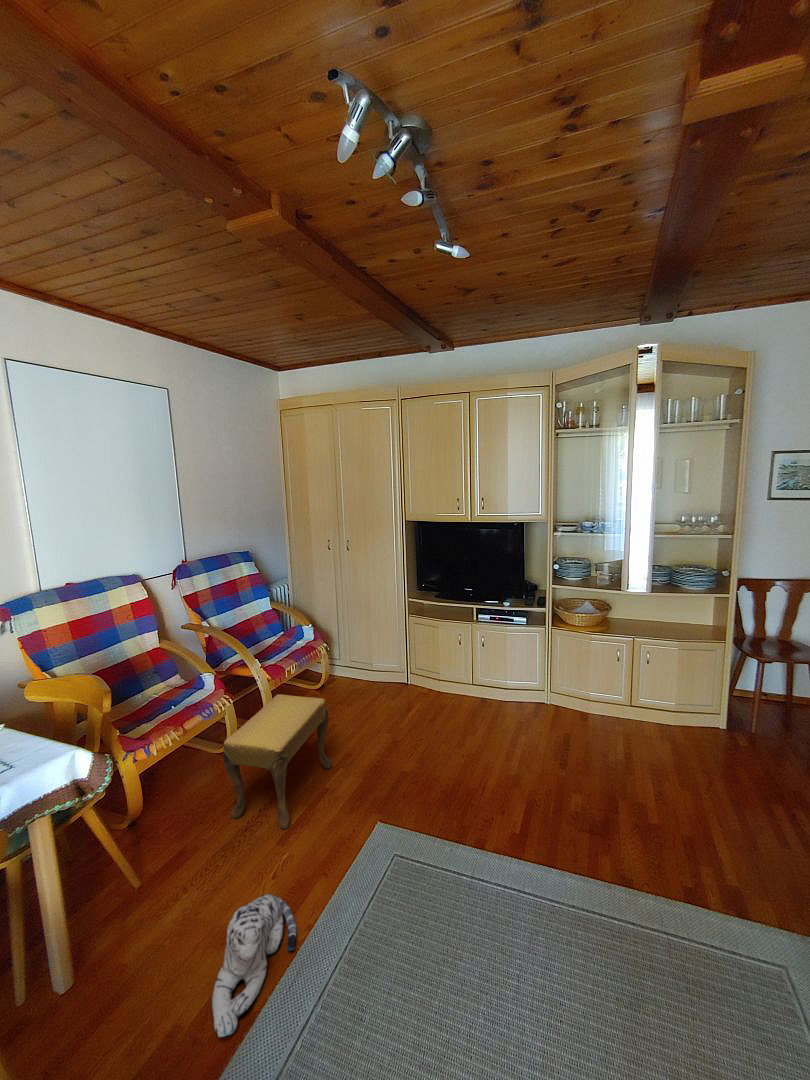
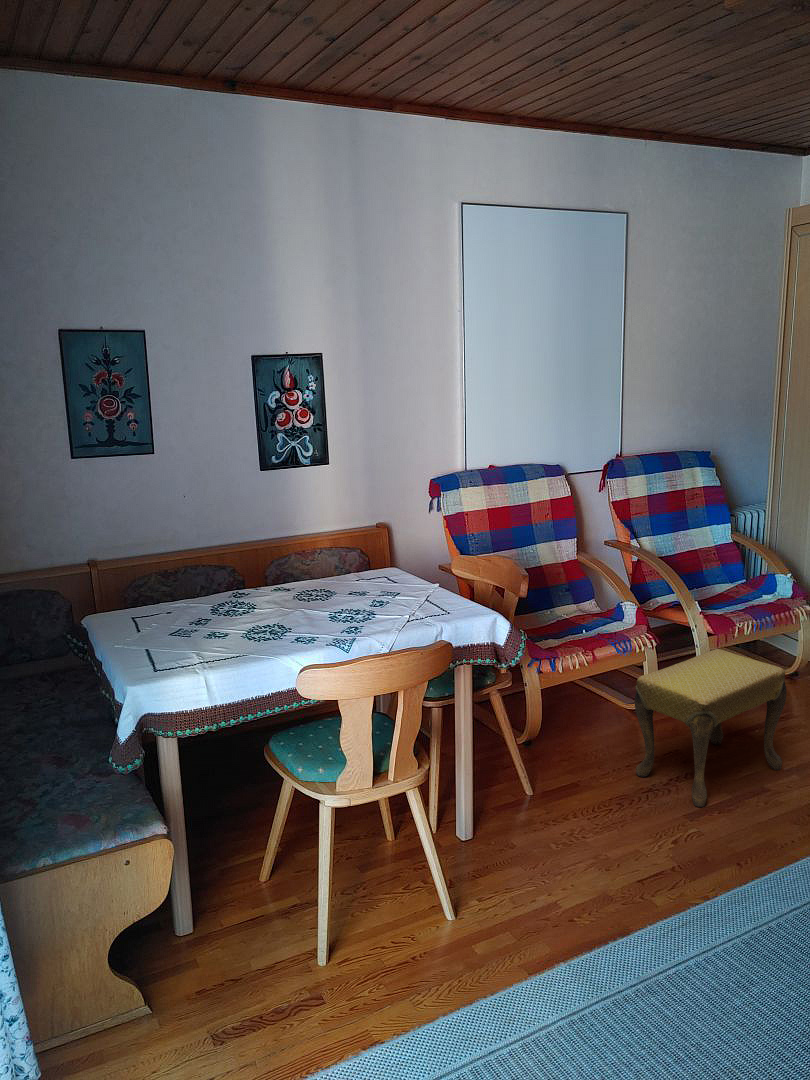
plush toy: present [212,894,297,1037] -> none [591,828,692,930]

